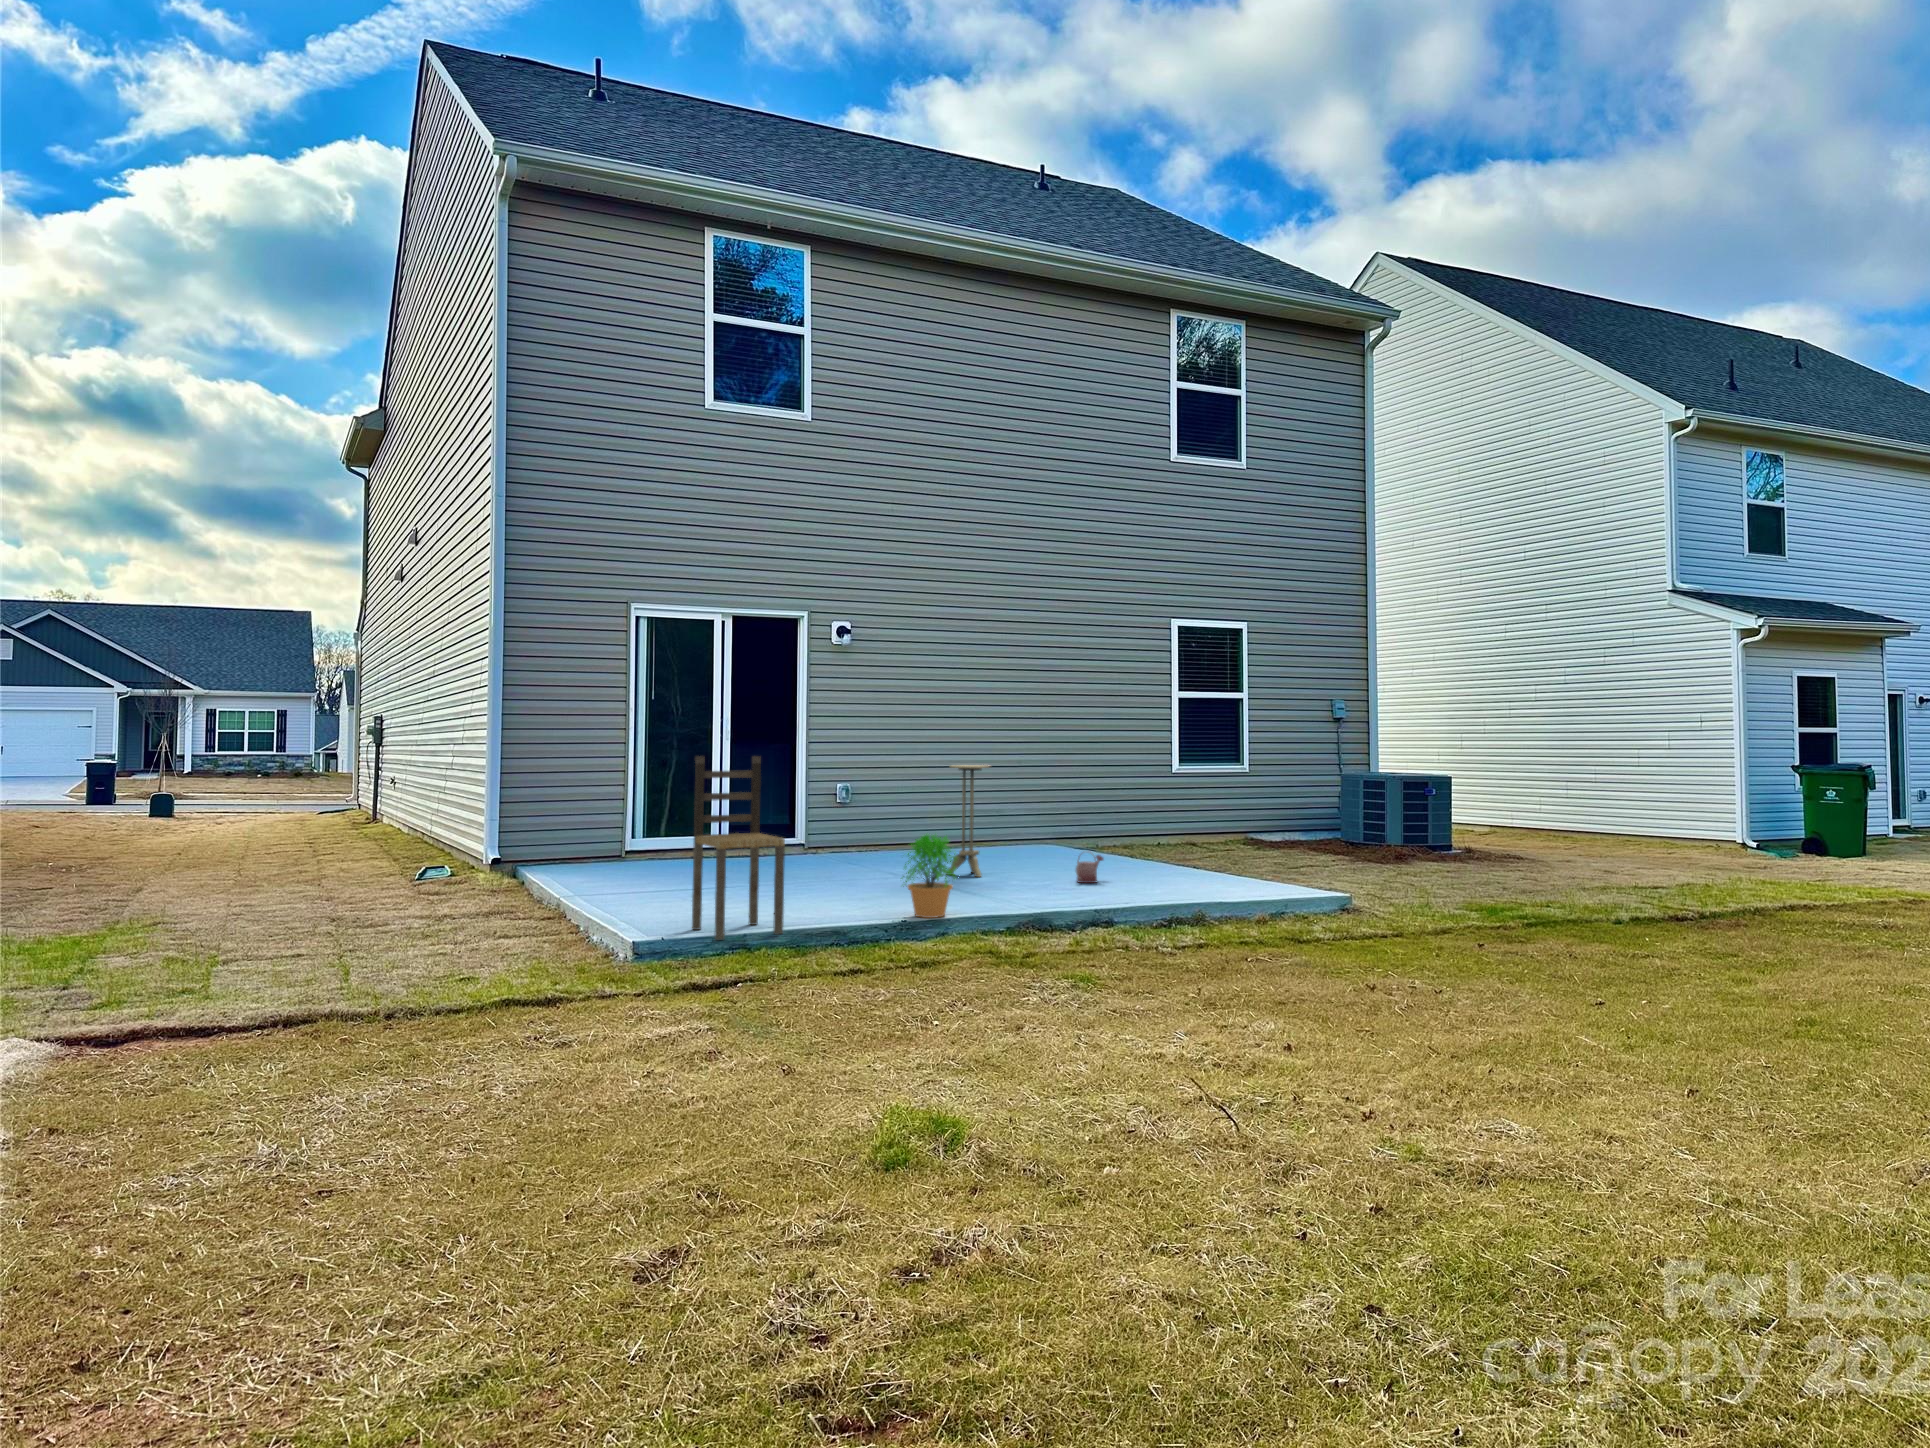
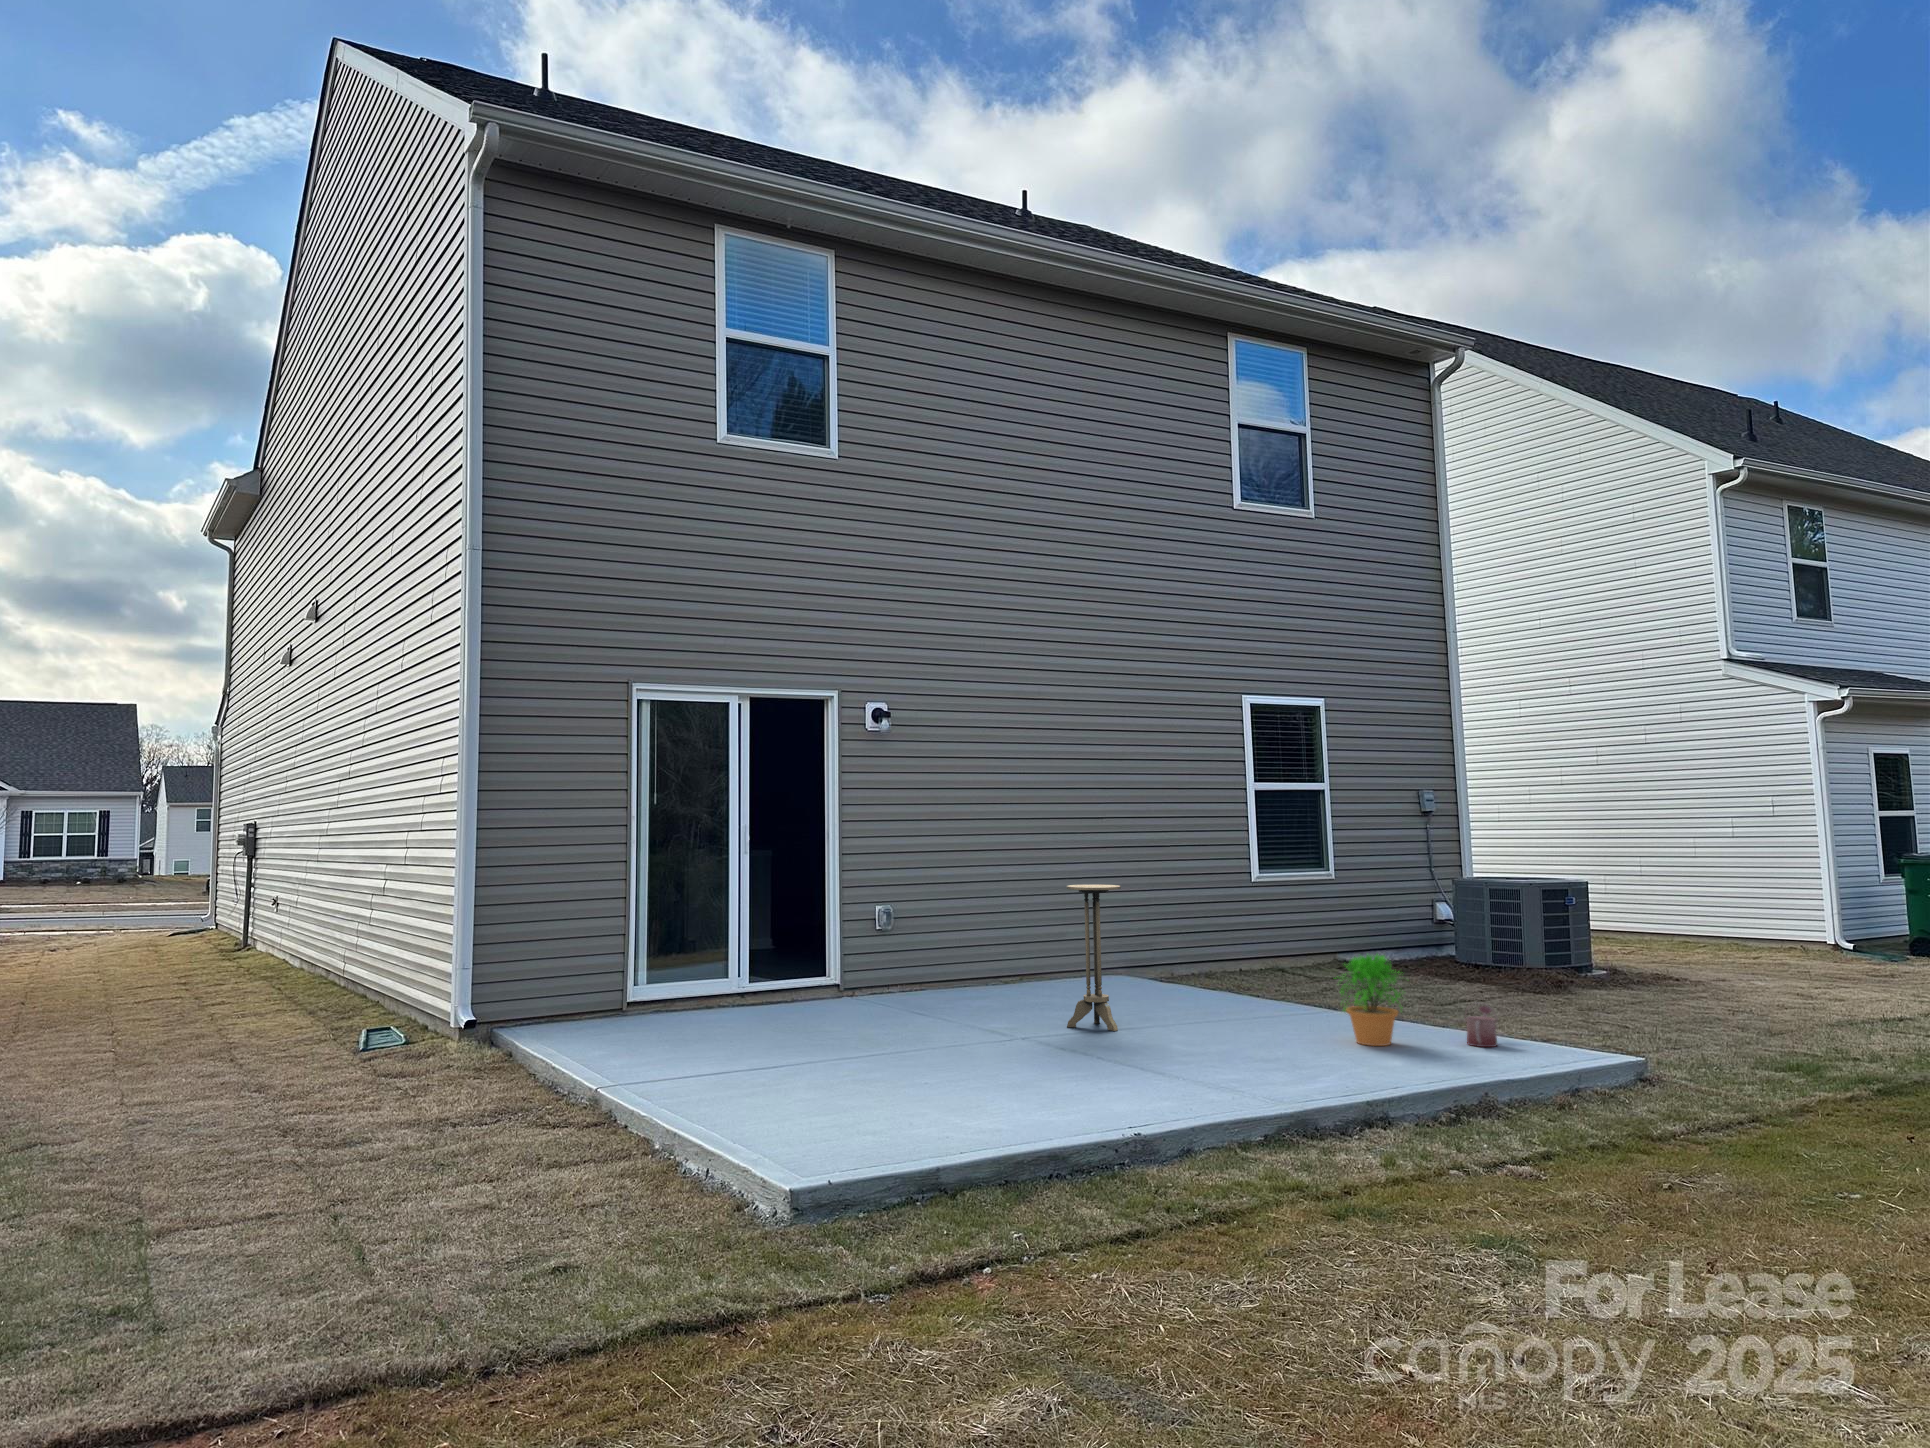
chair: present [692,756,785,940] -> none [863,894,1005,1174]
potted plant: present [901,834,956,918] -> present [1340,955,1403,1046]
watering can: present [1076,855,1103,883] -> present [1465,1004,1497,1047]

